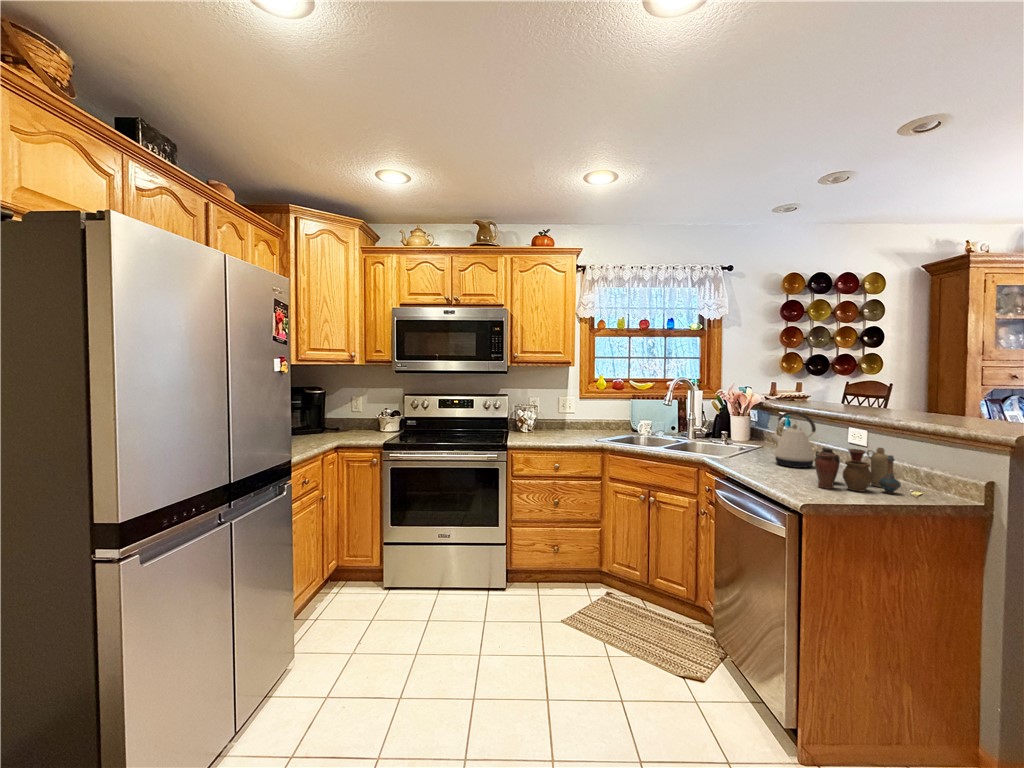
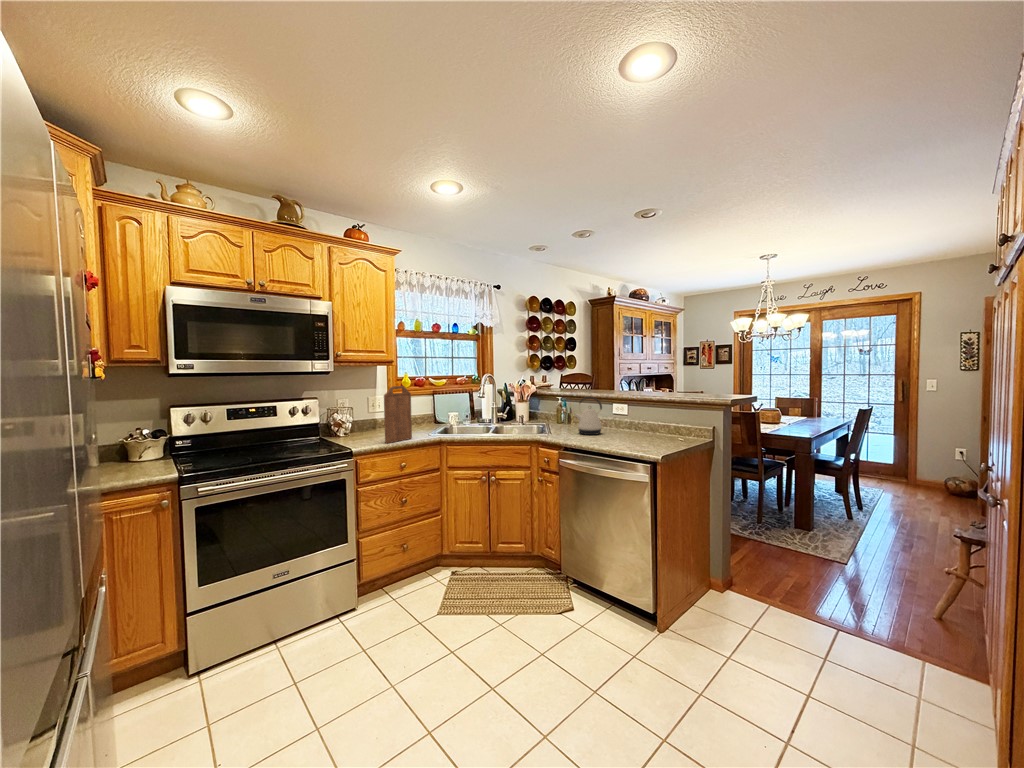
cutting board: none [543,386,574,442] -> present [384,386,412,443]
vase: present [814,448,901,494] -> none [618,415,664,445]

